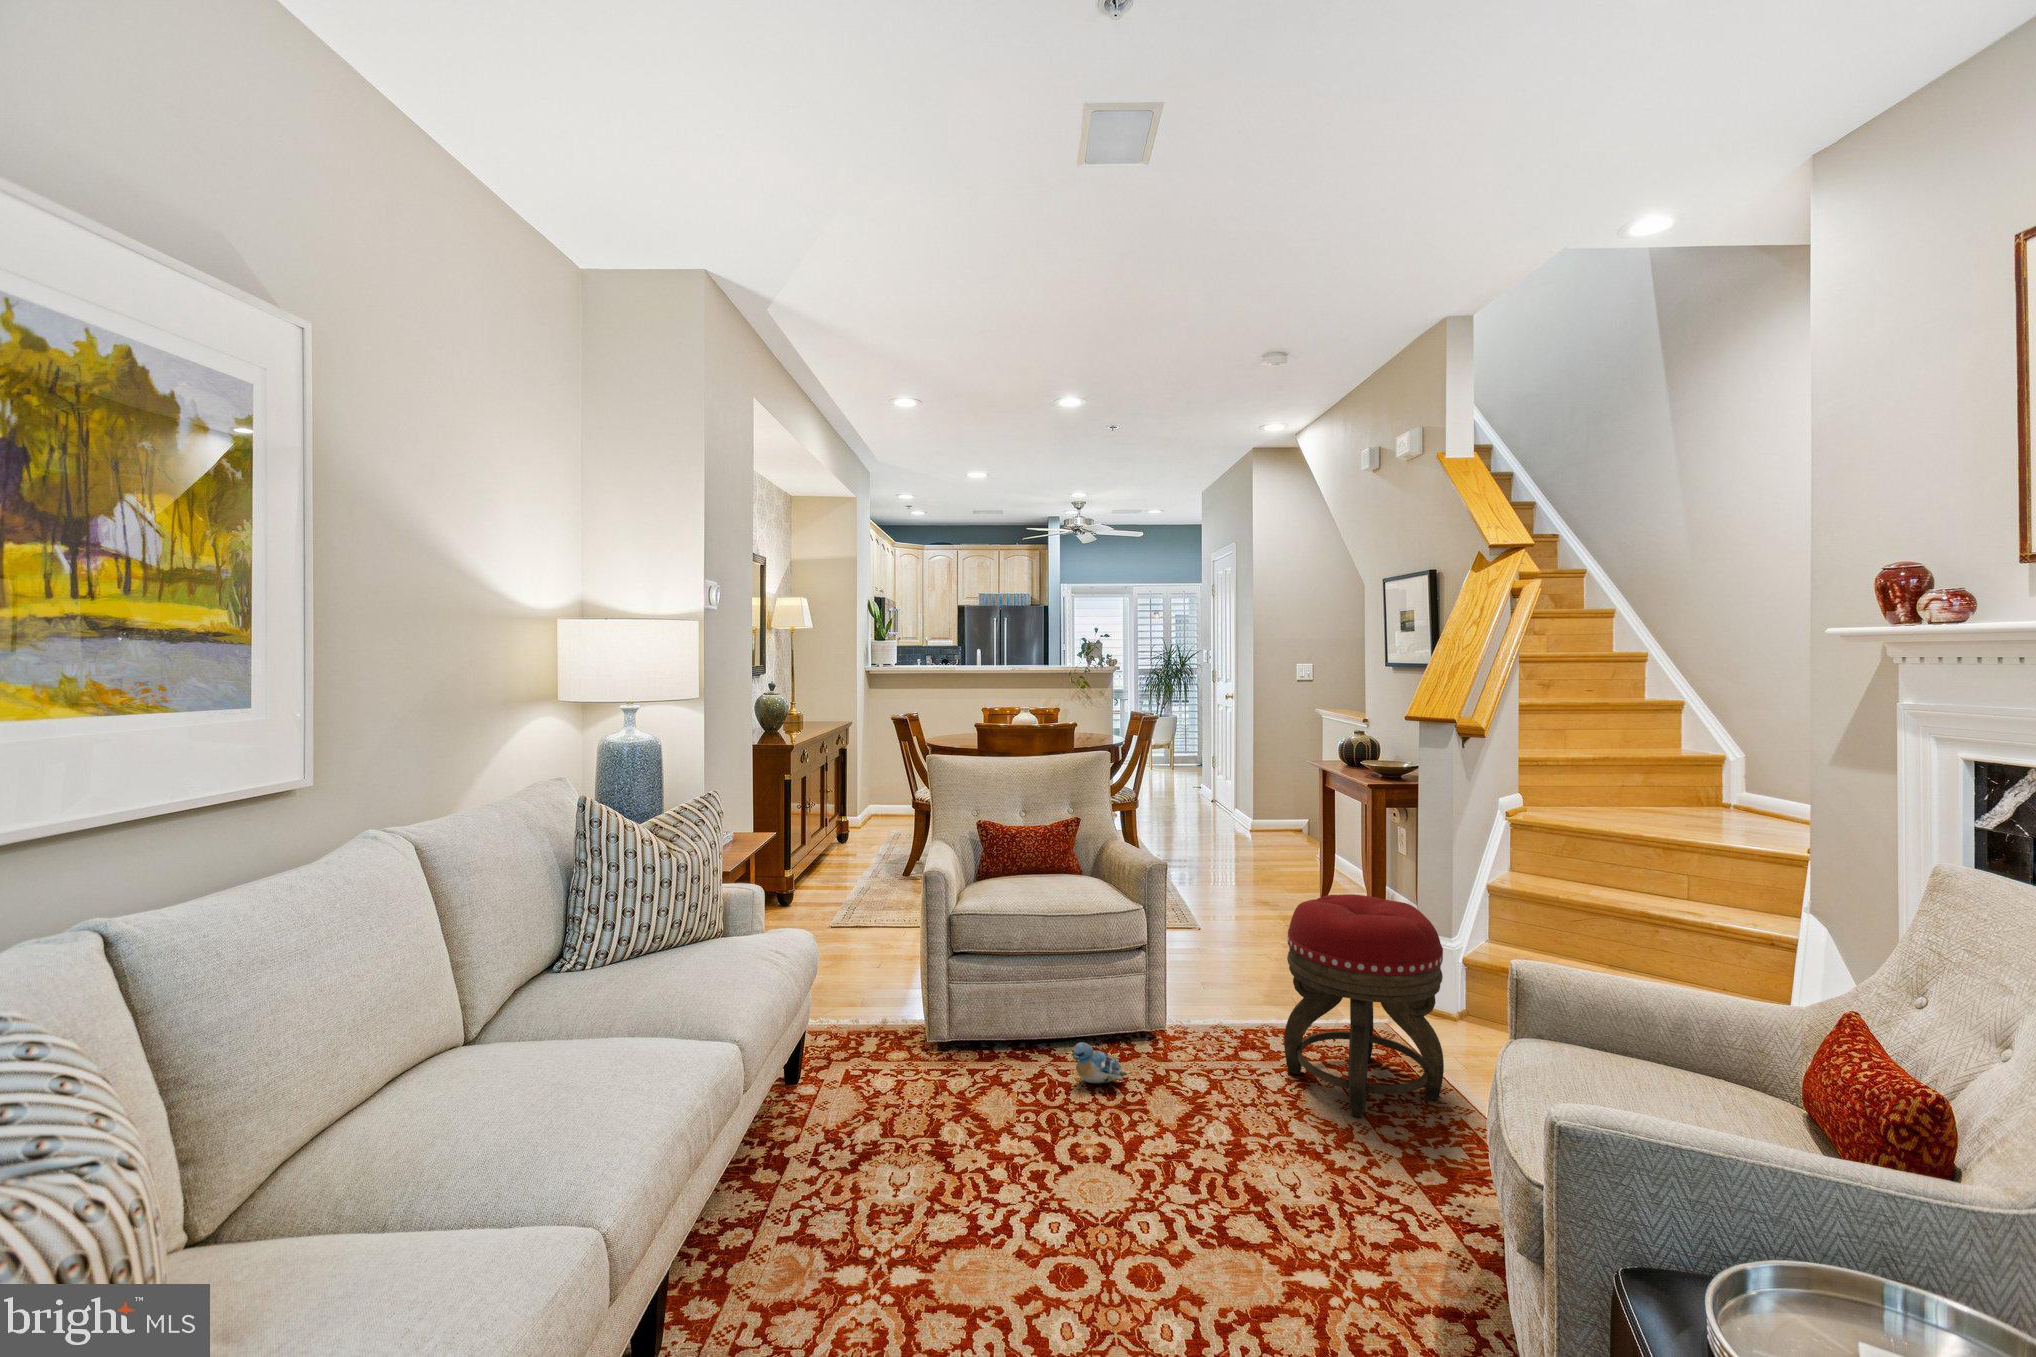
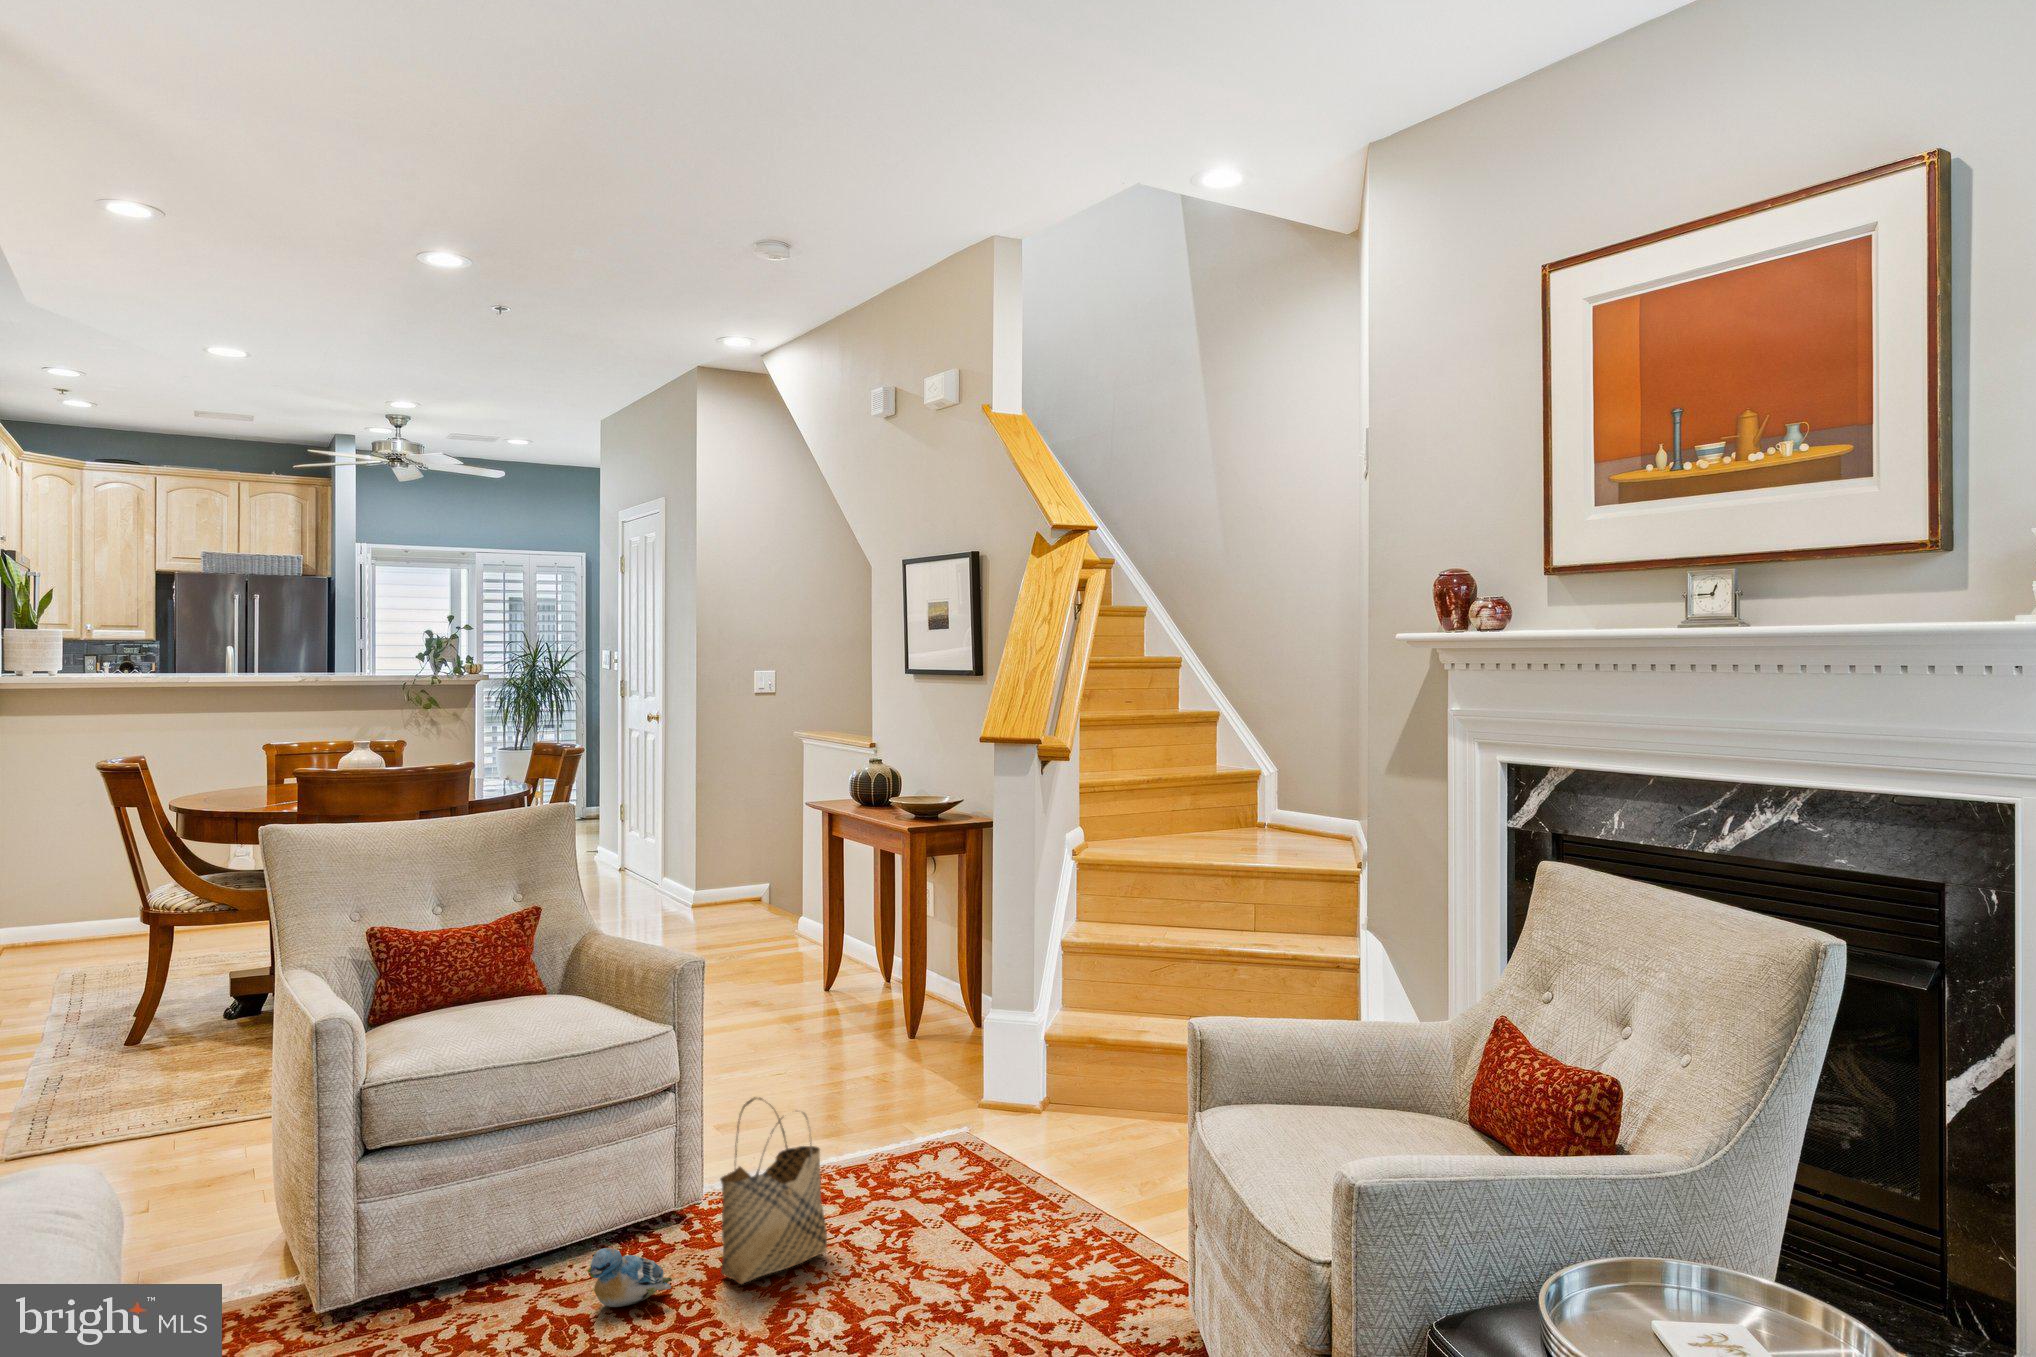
footstool: present [1284,894,1444,1117] -> none [876,970,1068,1256]
woven basket: none [1158,963,1238,1090] -> present [720,1097,827,1284]

